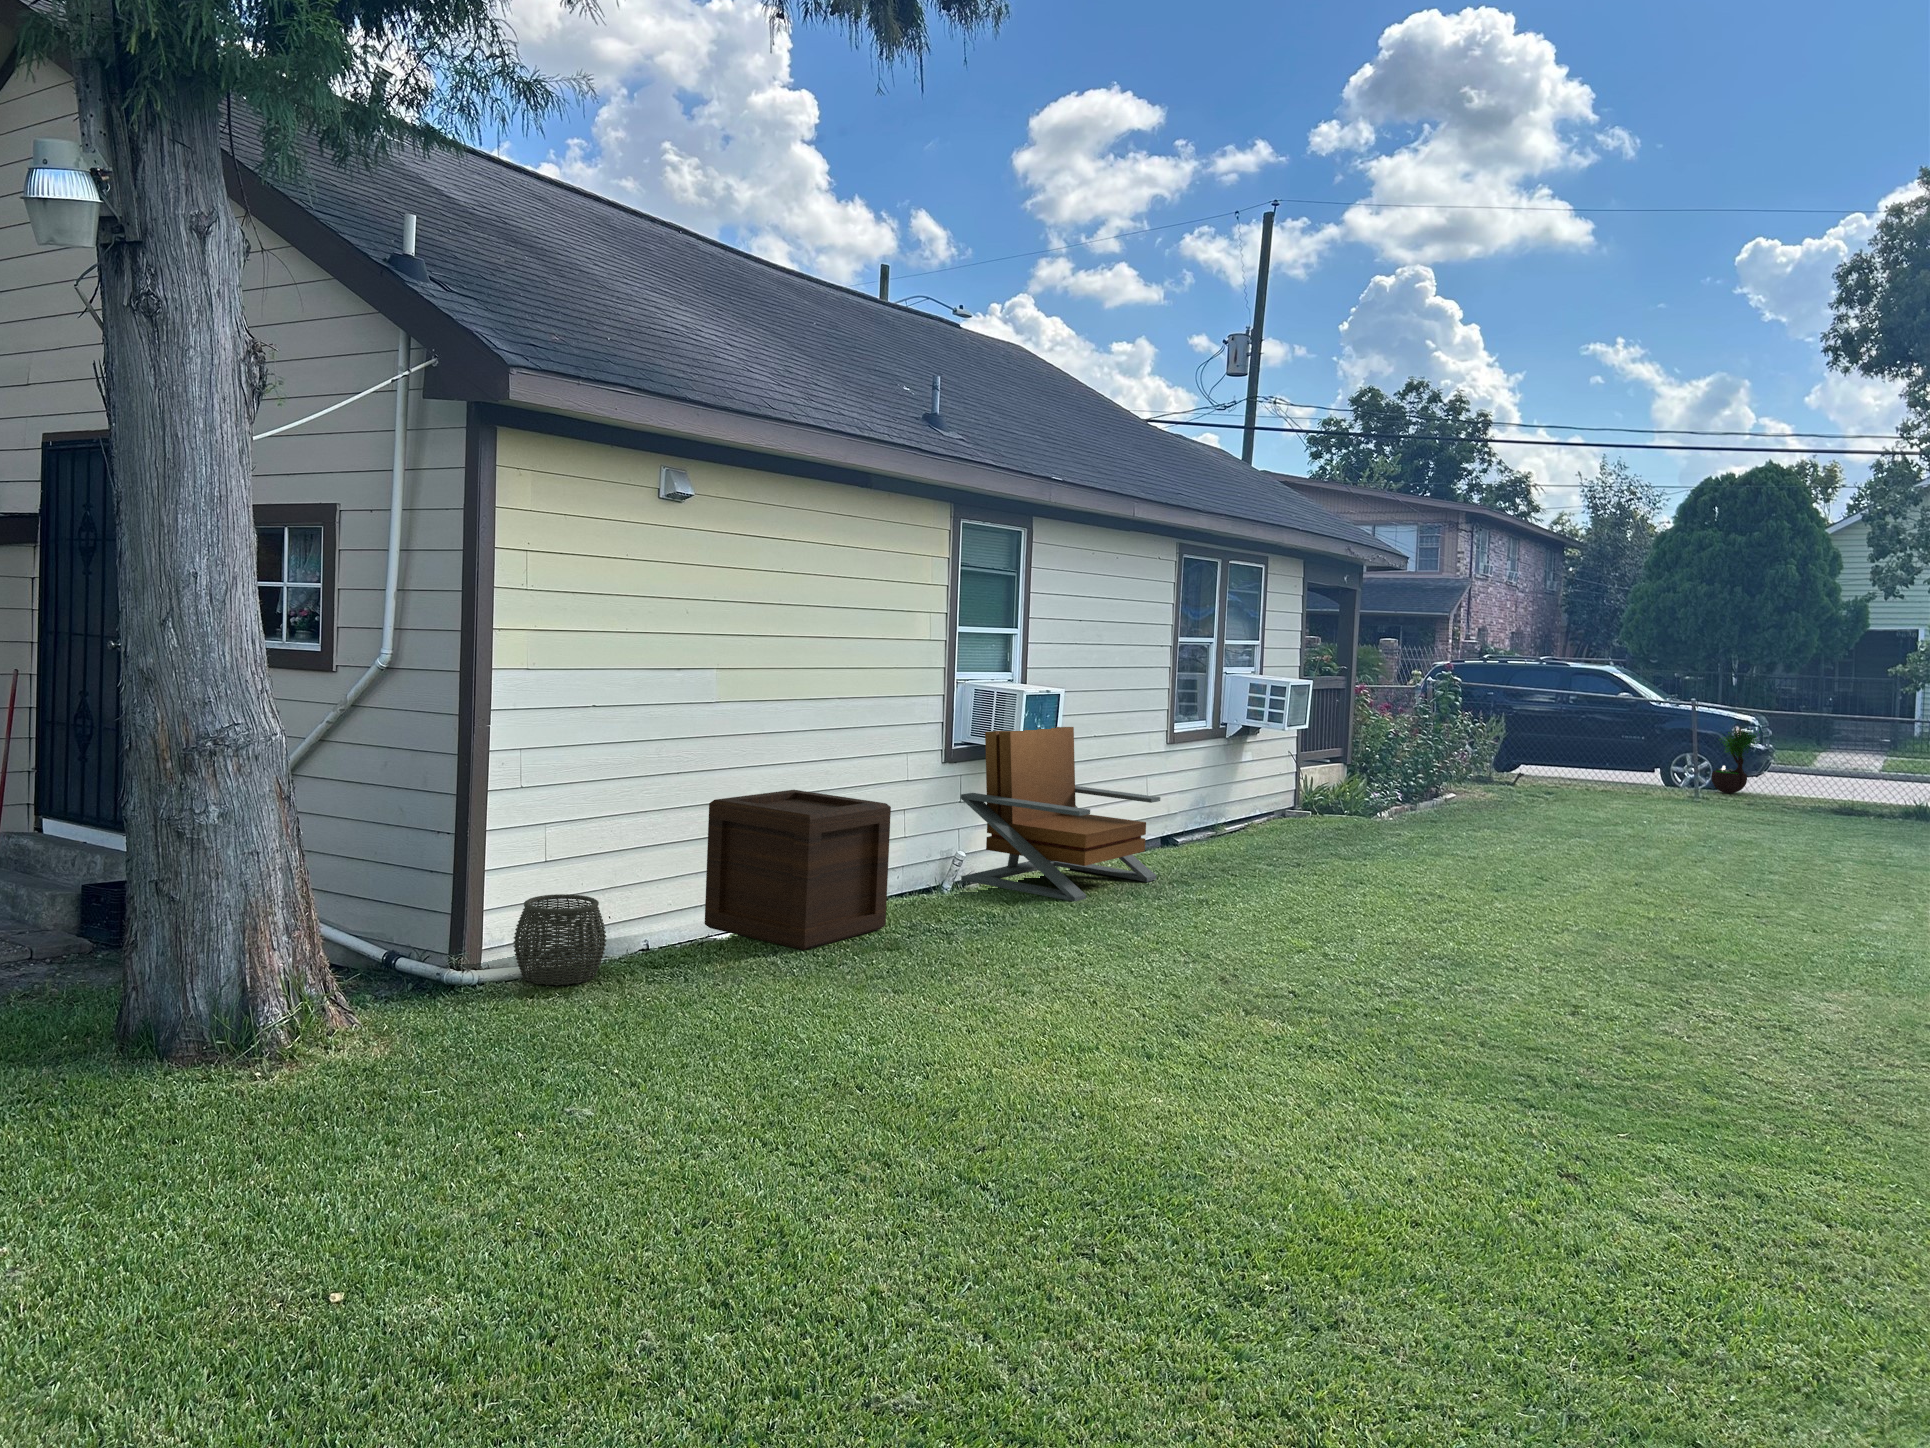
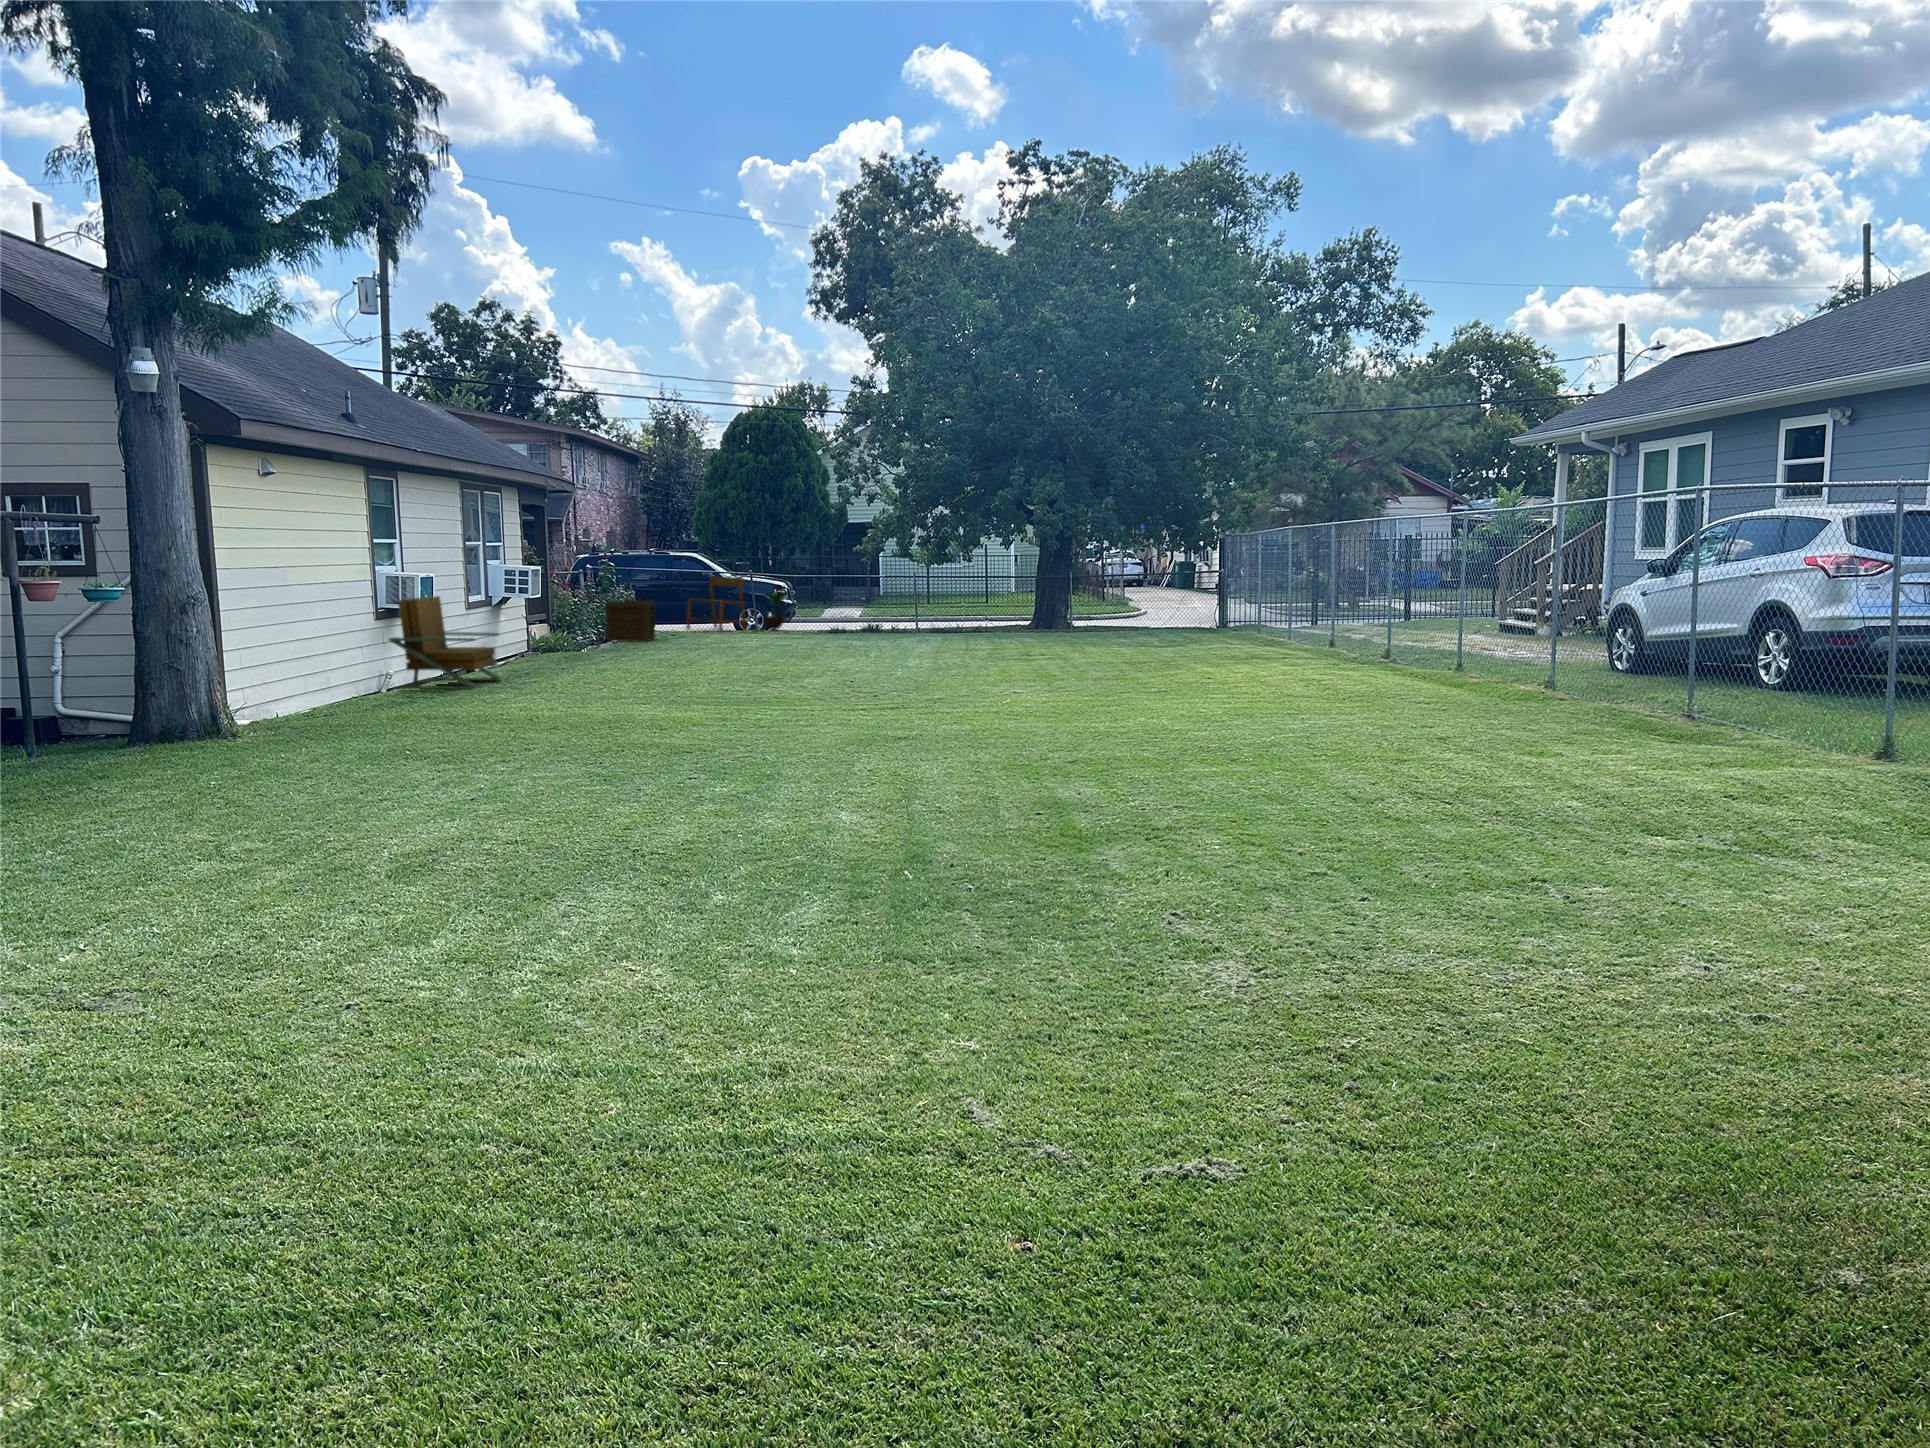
bench: none [1580,702,1682,790] -> present [687,576,746,632]
wooden crate: present [705,790,891,950] -> present [605,600,655,642]
woven basket: present [513,894,607,986] -> none [248,684,301,727]

